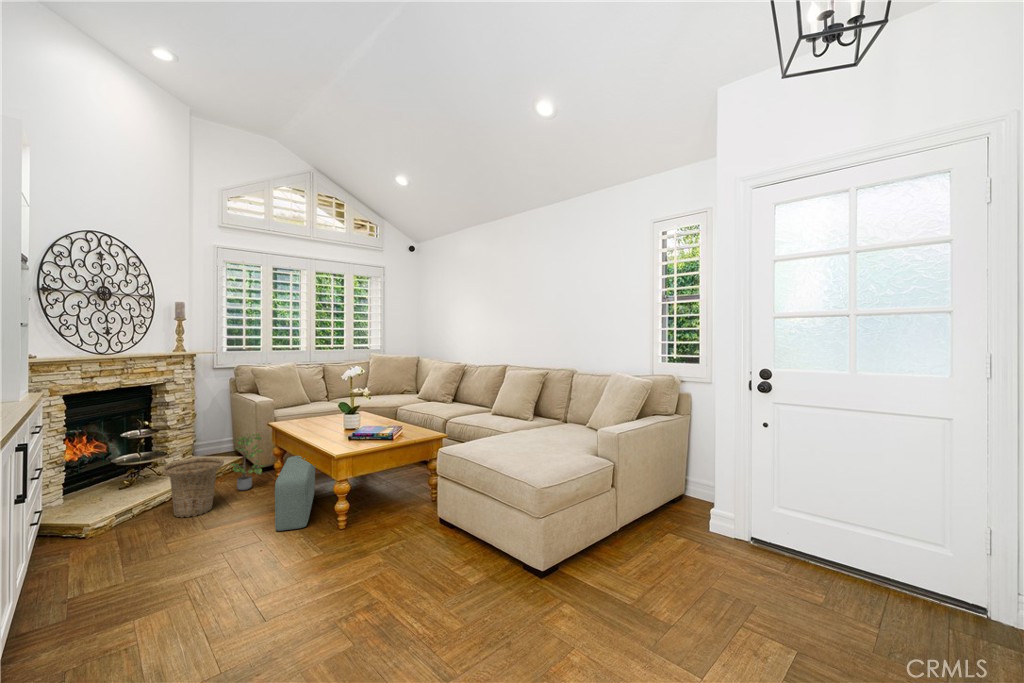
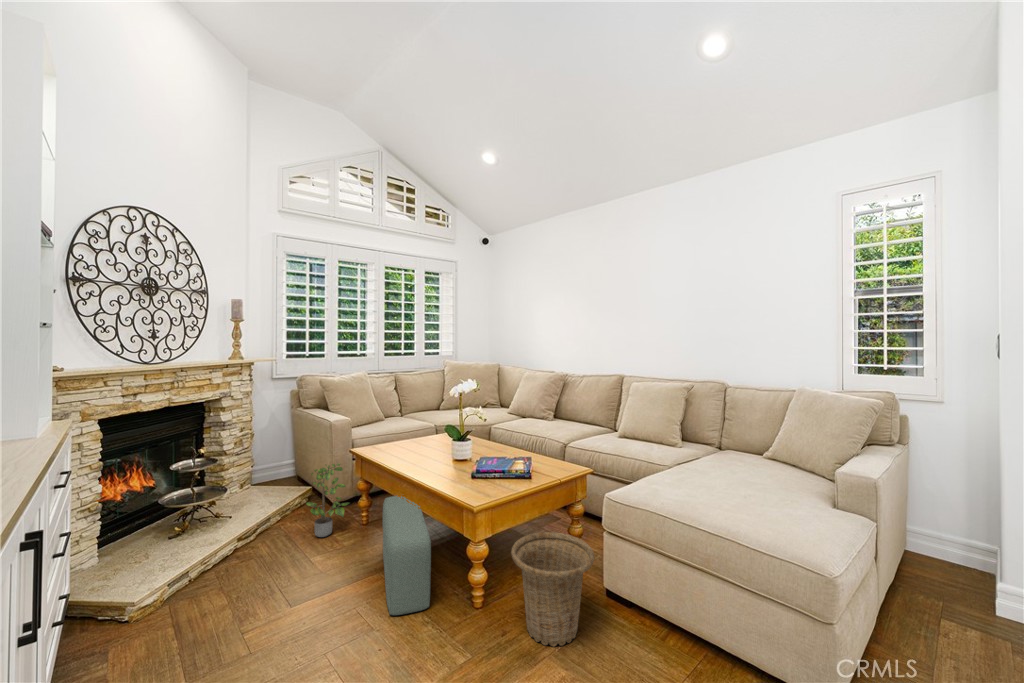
basket: present [162,458,224,518] -> present [511,532,594,646]

